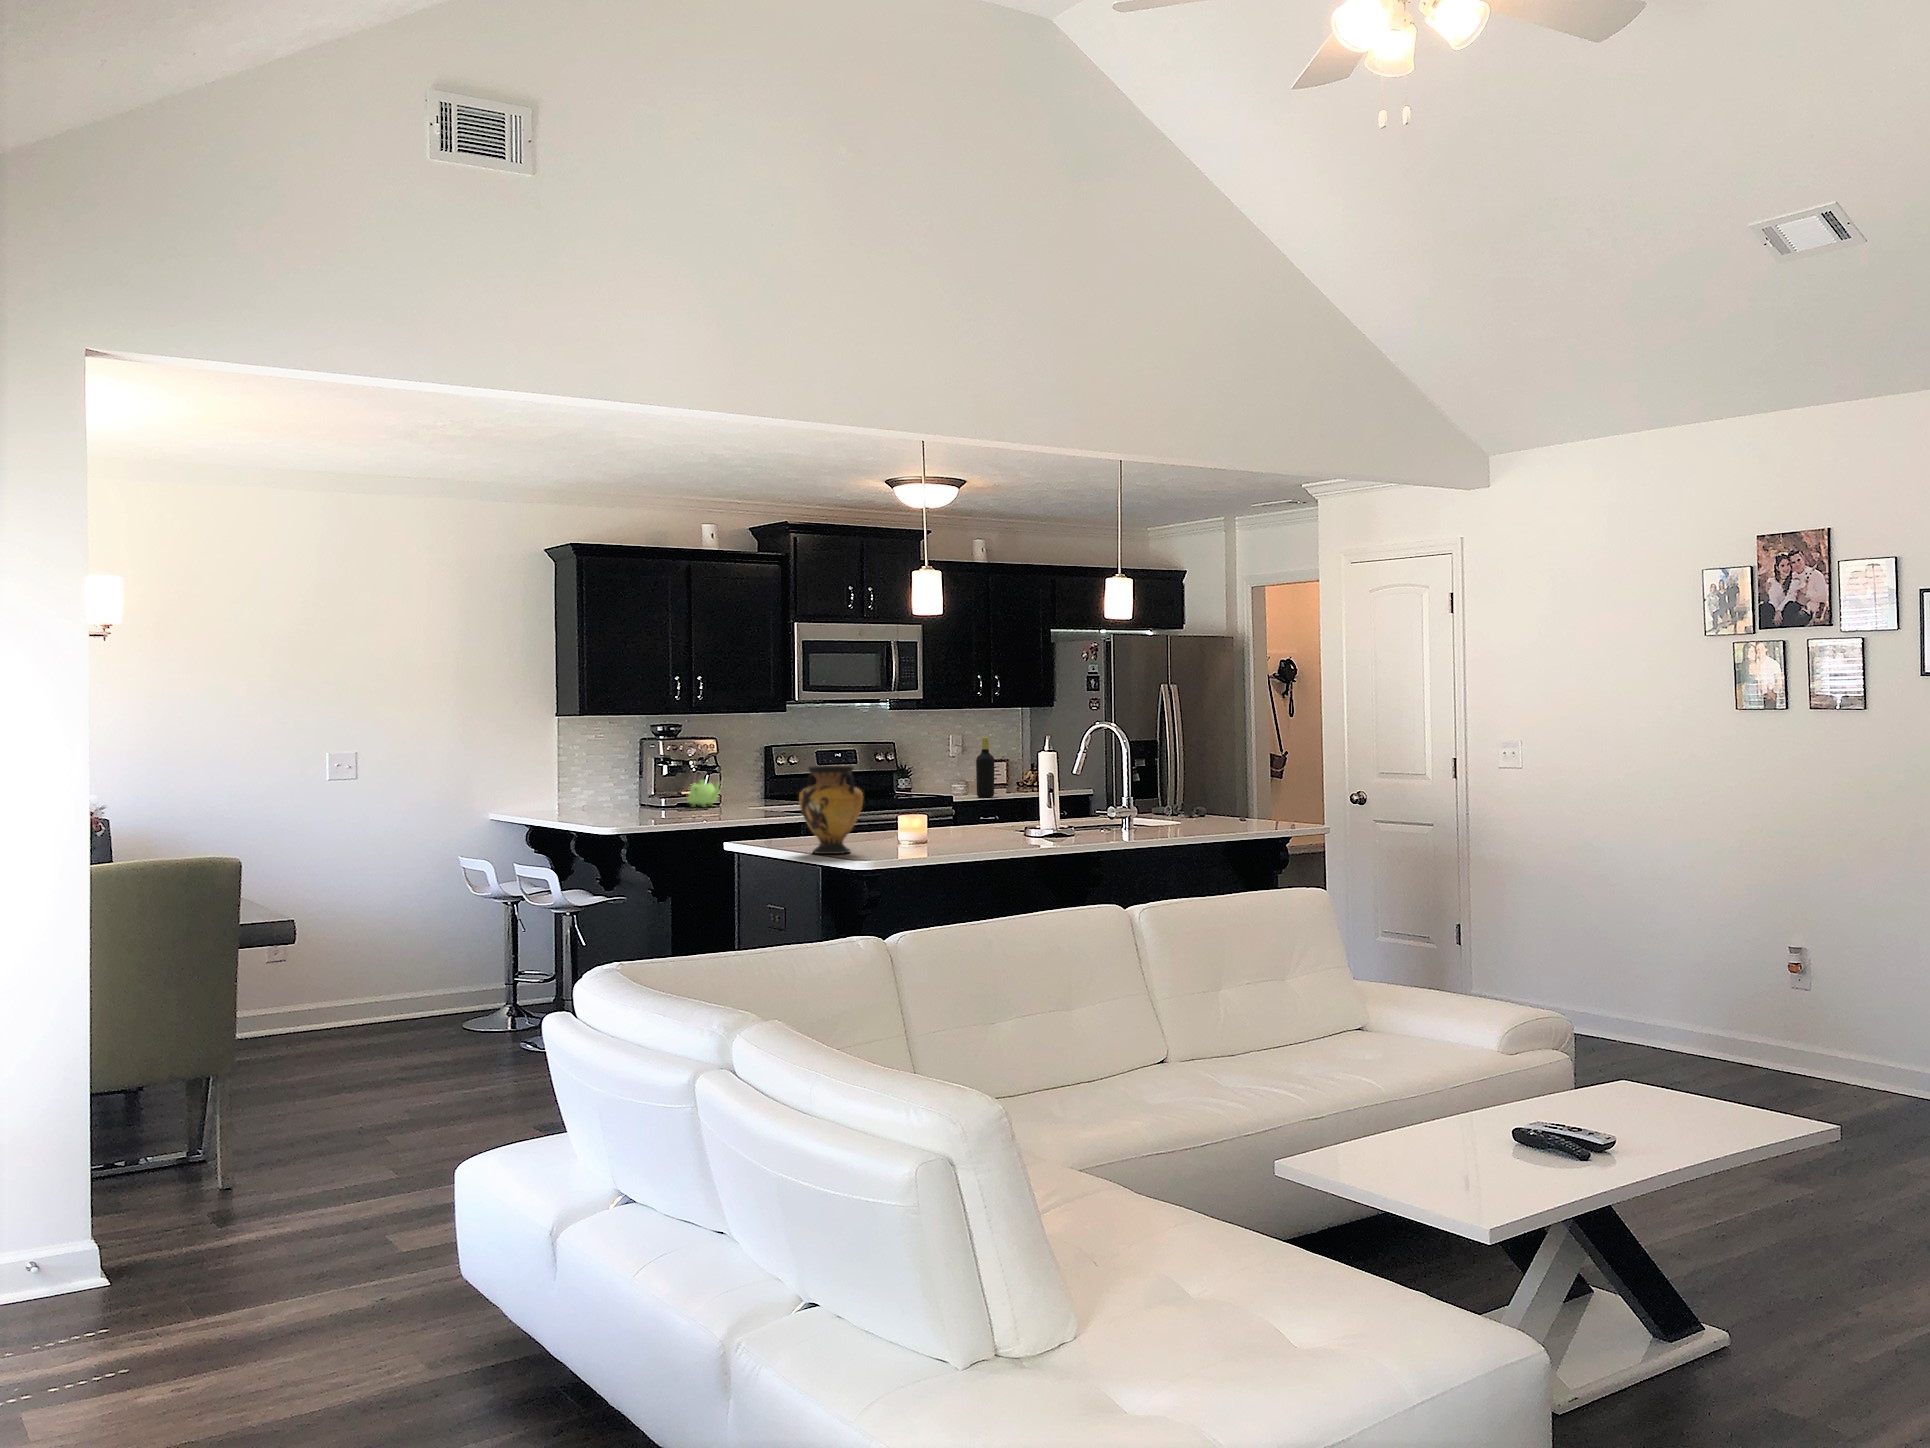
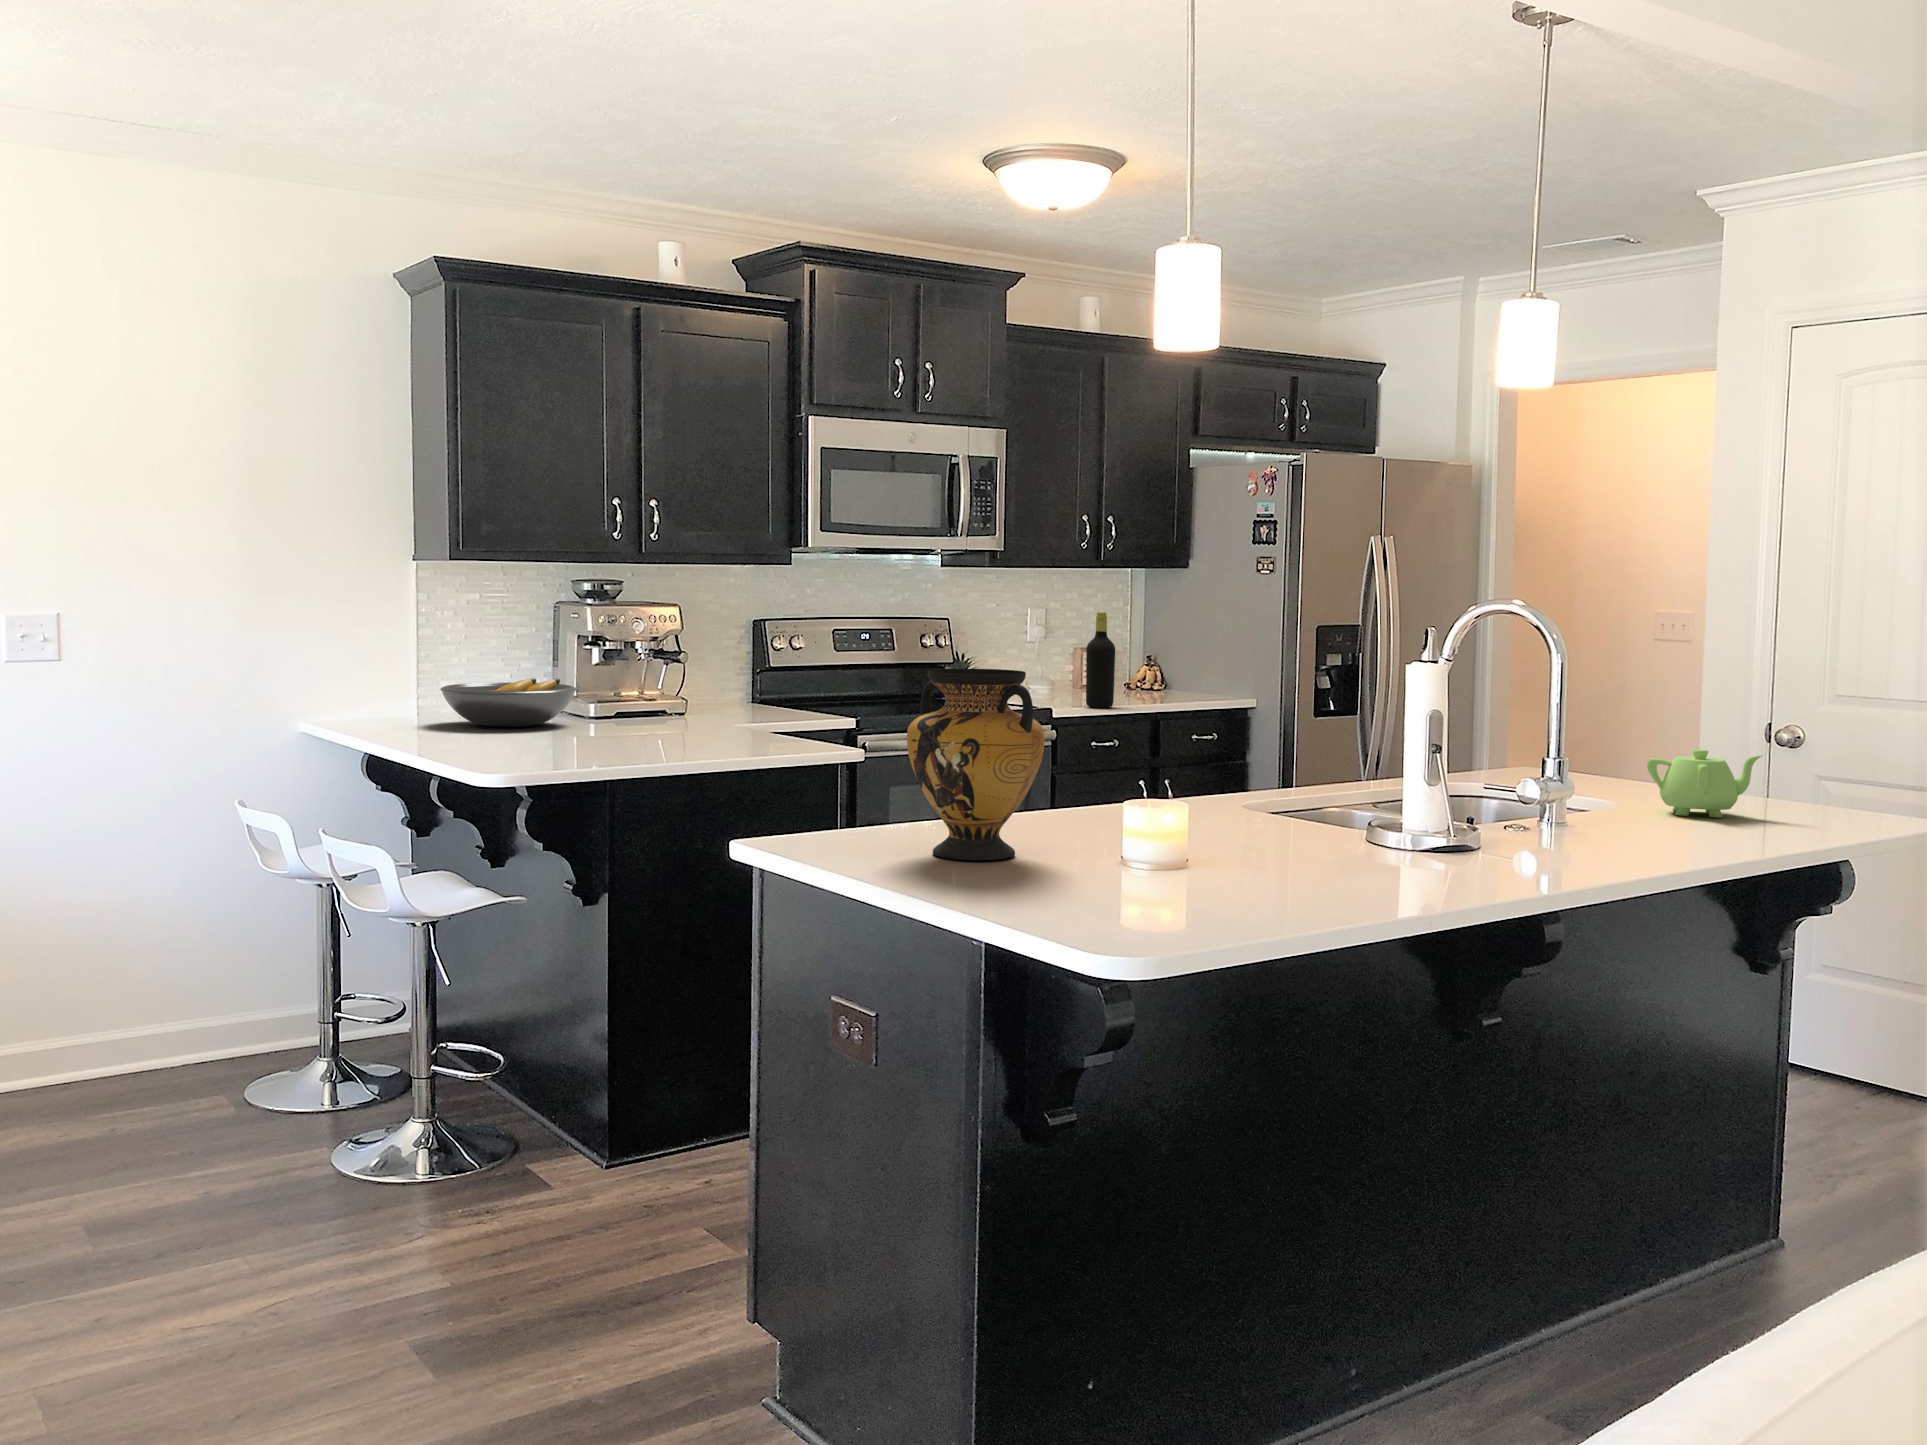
teapot: present [686,780,720,807] -> present [1647,750,1763,818]
fruit bowl: none [572,783,653,812] -> present [440,678,577,727]

